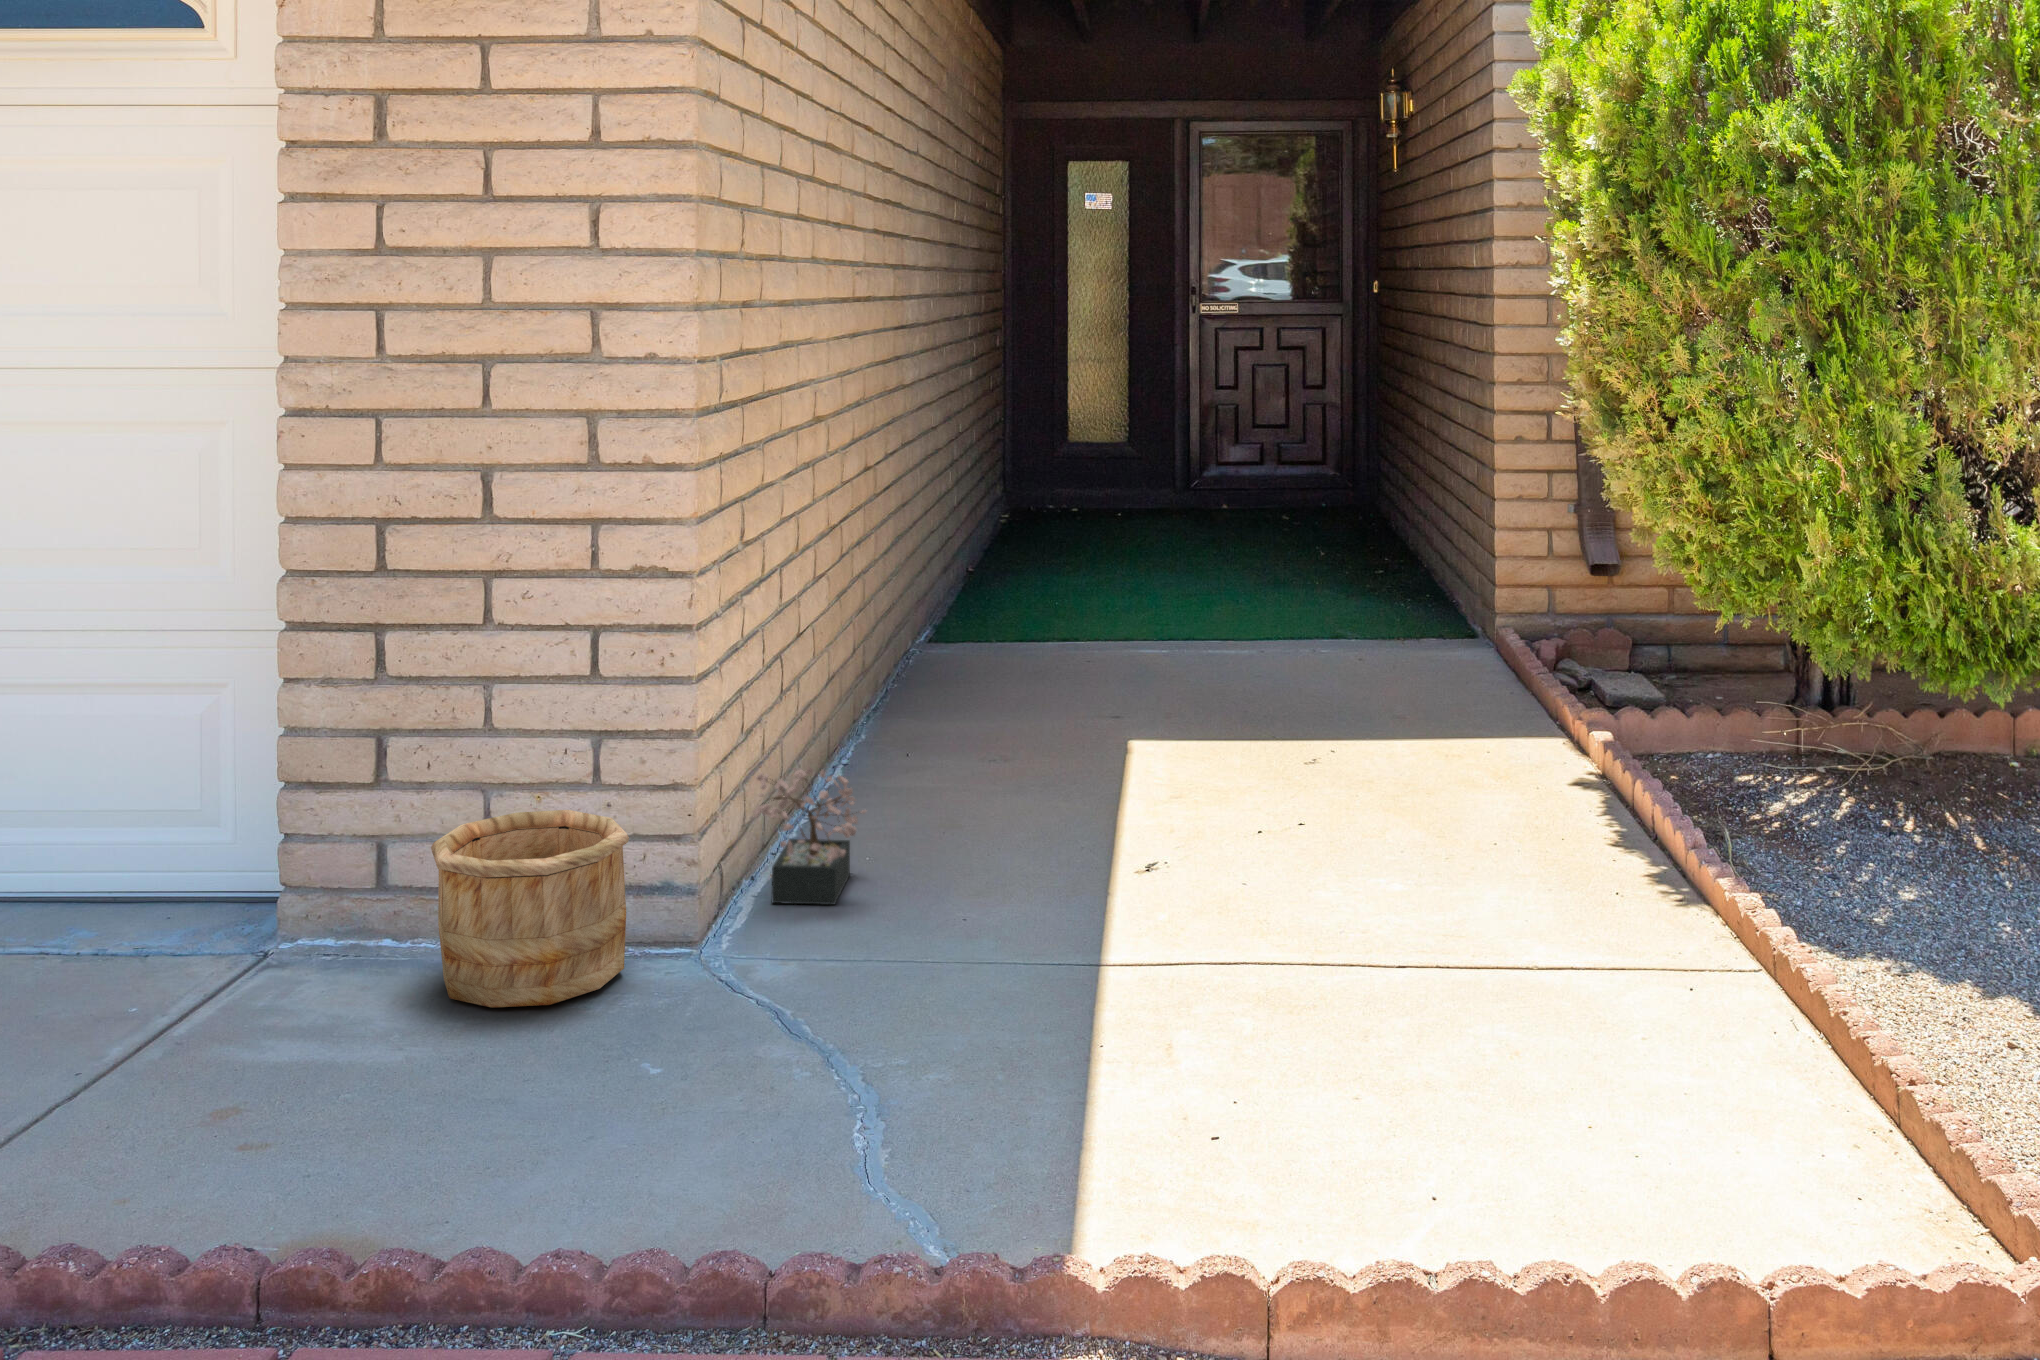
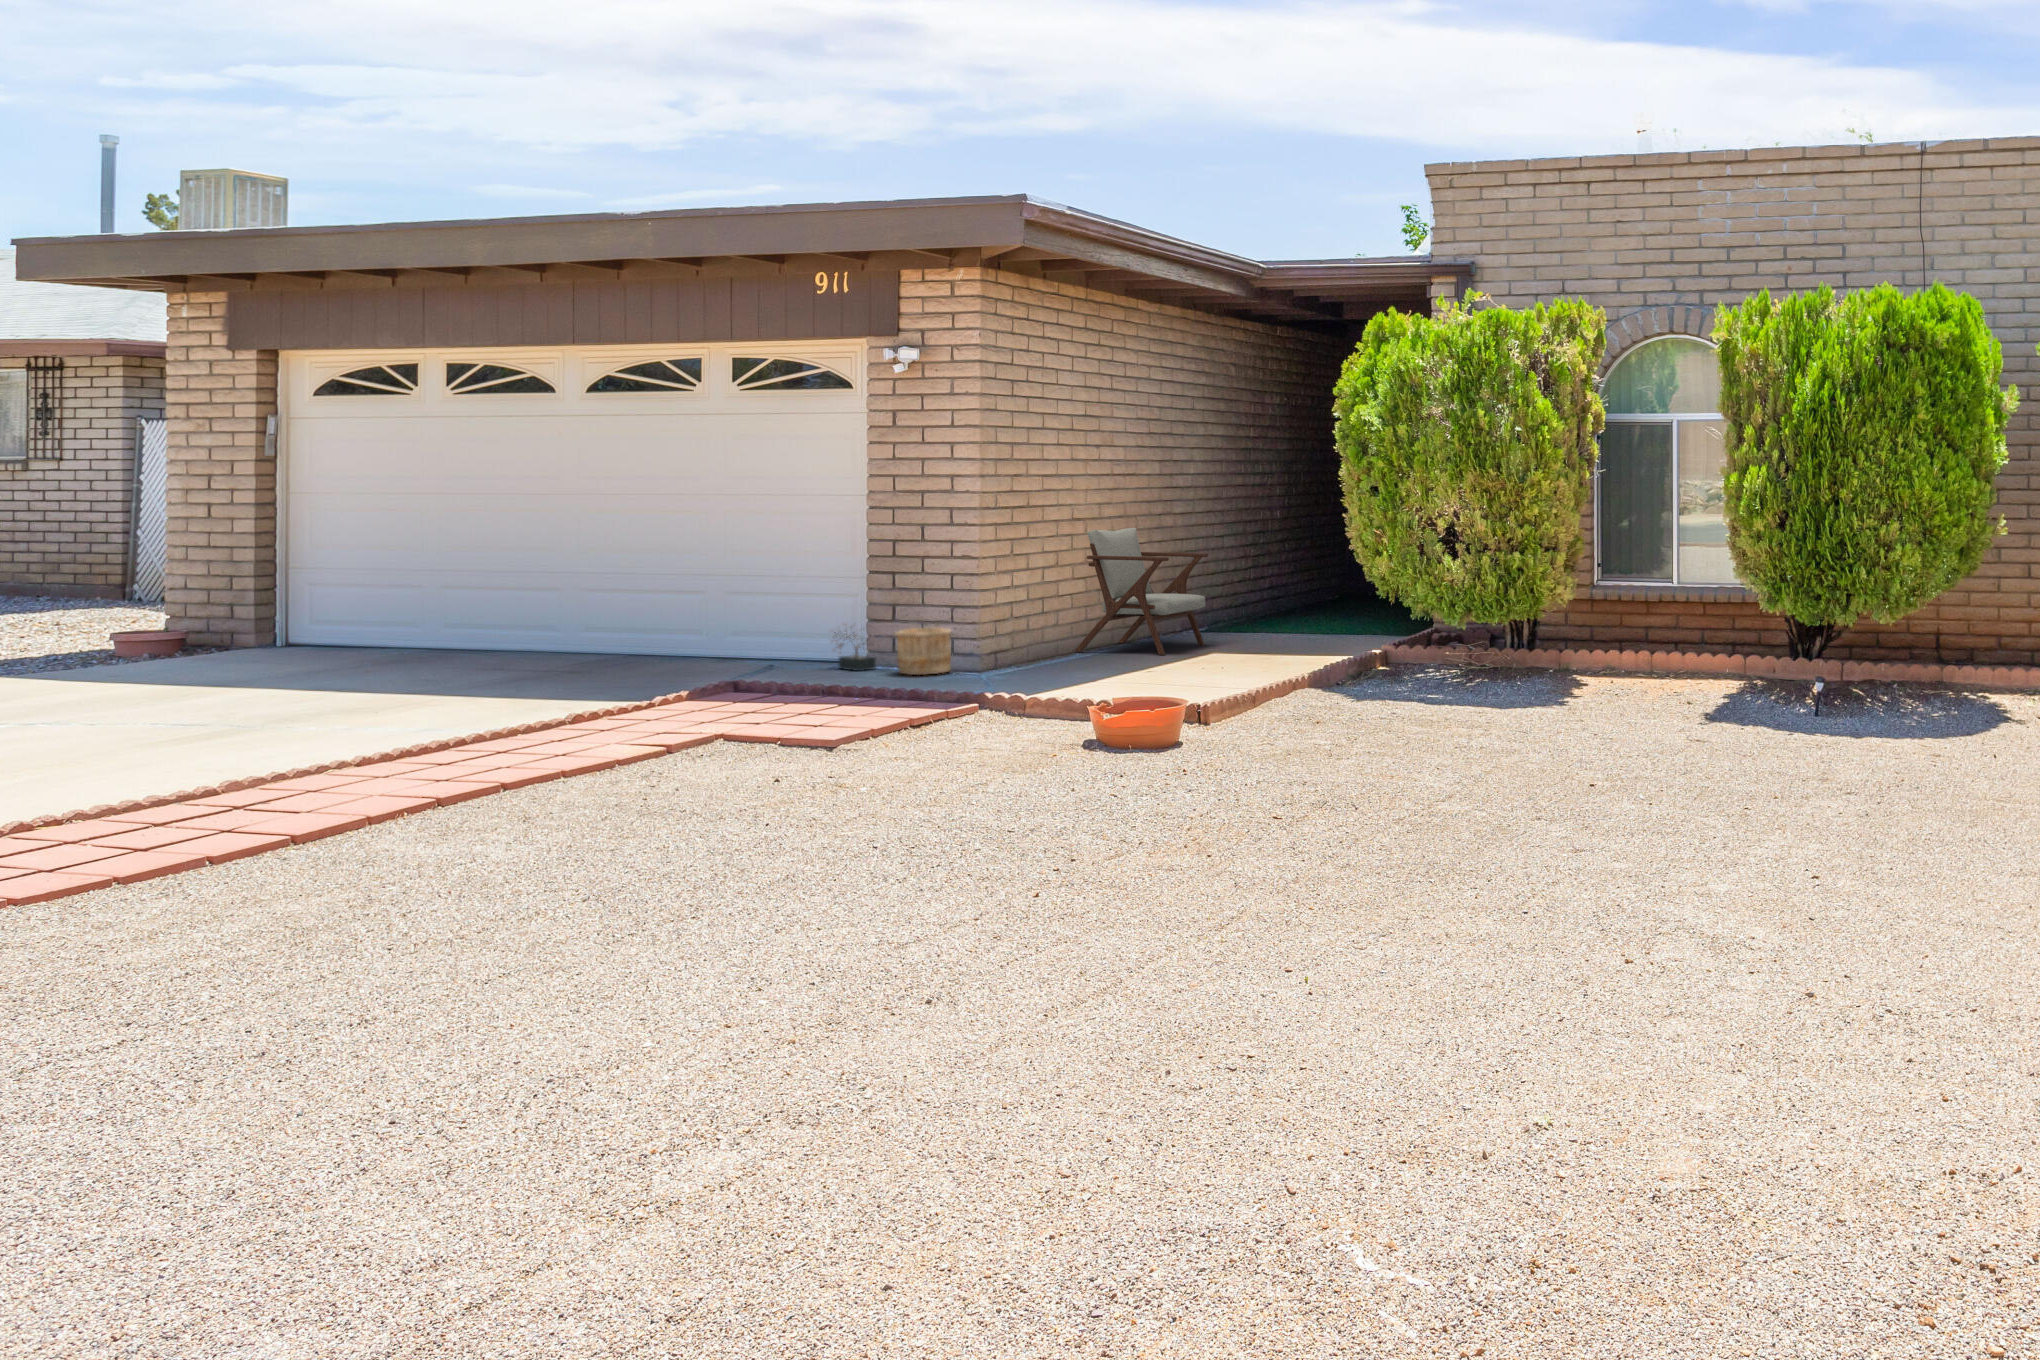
lounge chair: none [826,434,1104,786] -> present [1075,528,1208,655]
decorative plant: present [752,767,866,905] -> present [832,624,877,671]

